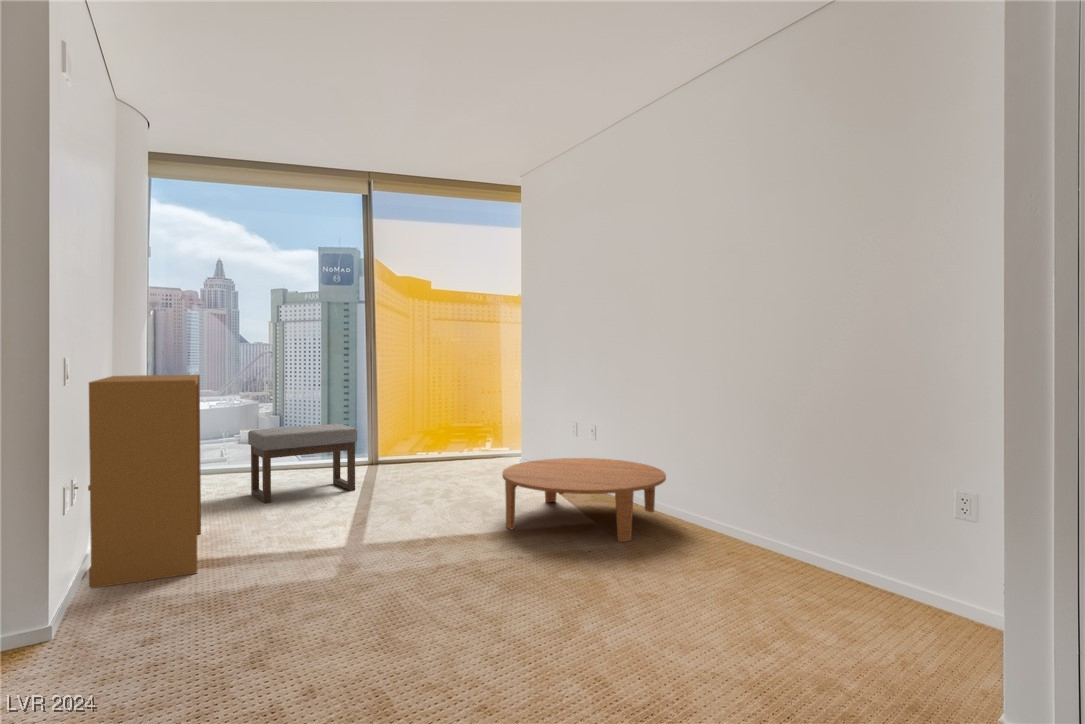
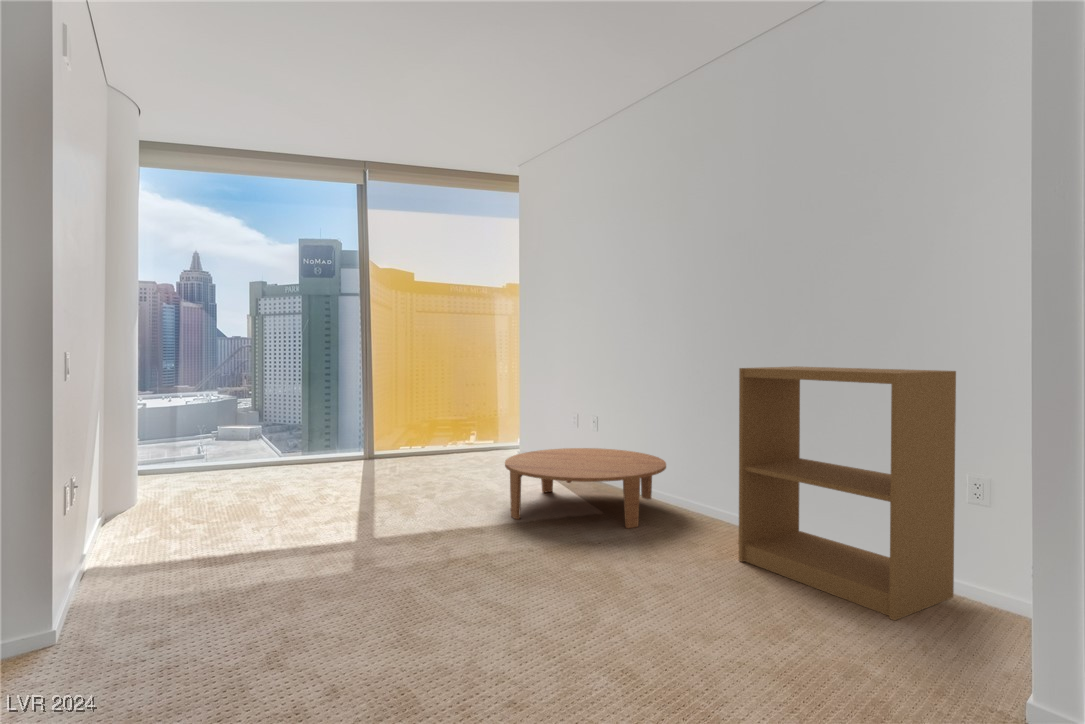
bookshelf: present [88,375,201,588] -> present [739,366,956,620]
ottoman: present [248,424,357,503] -> none [234,419,348,500]

